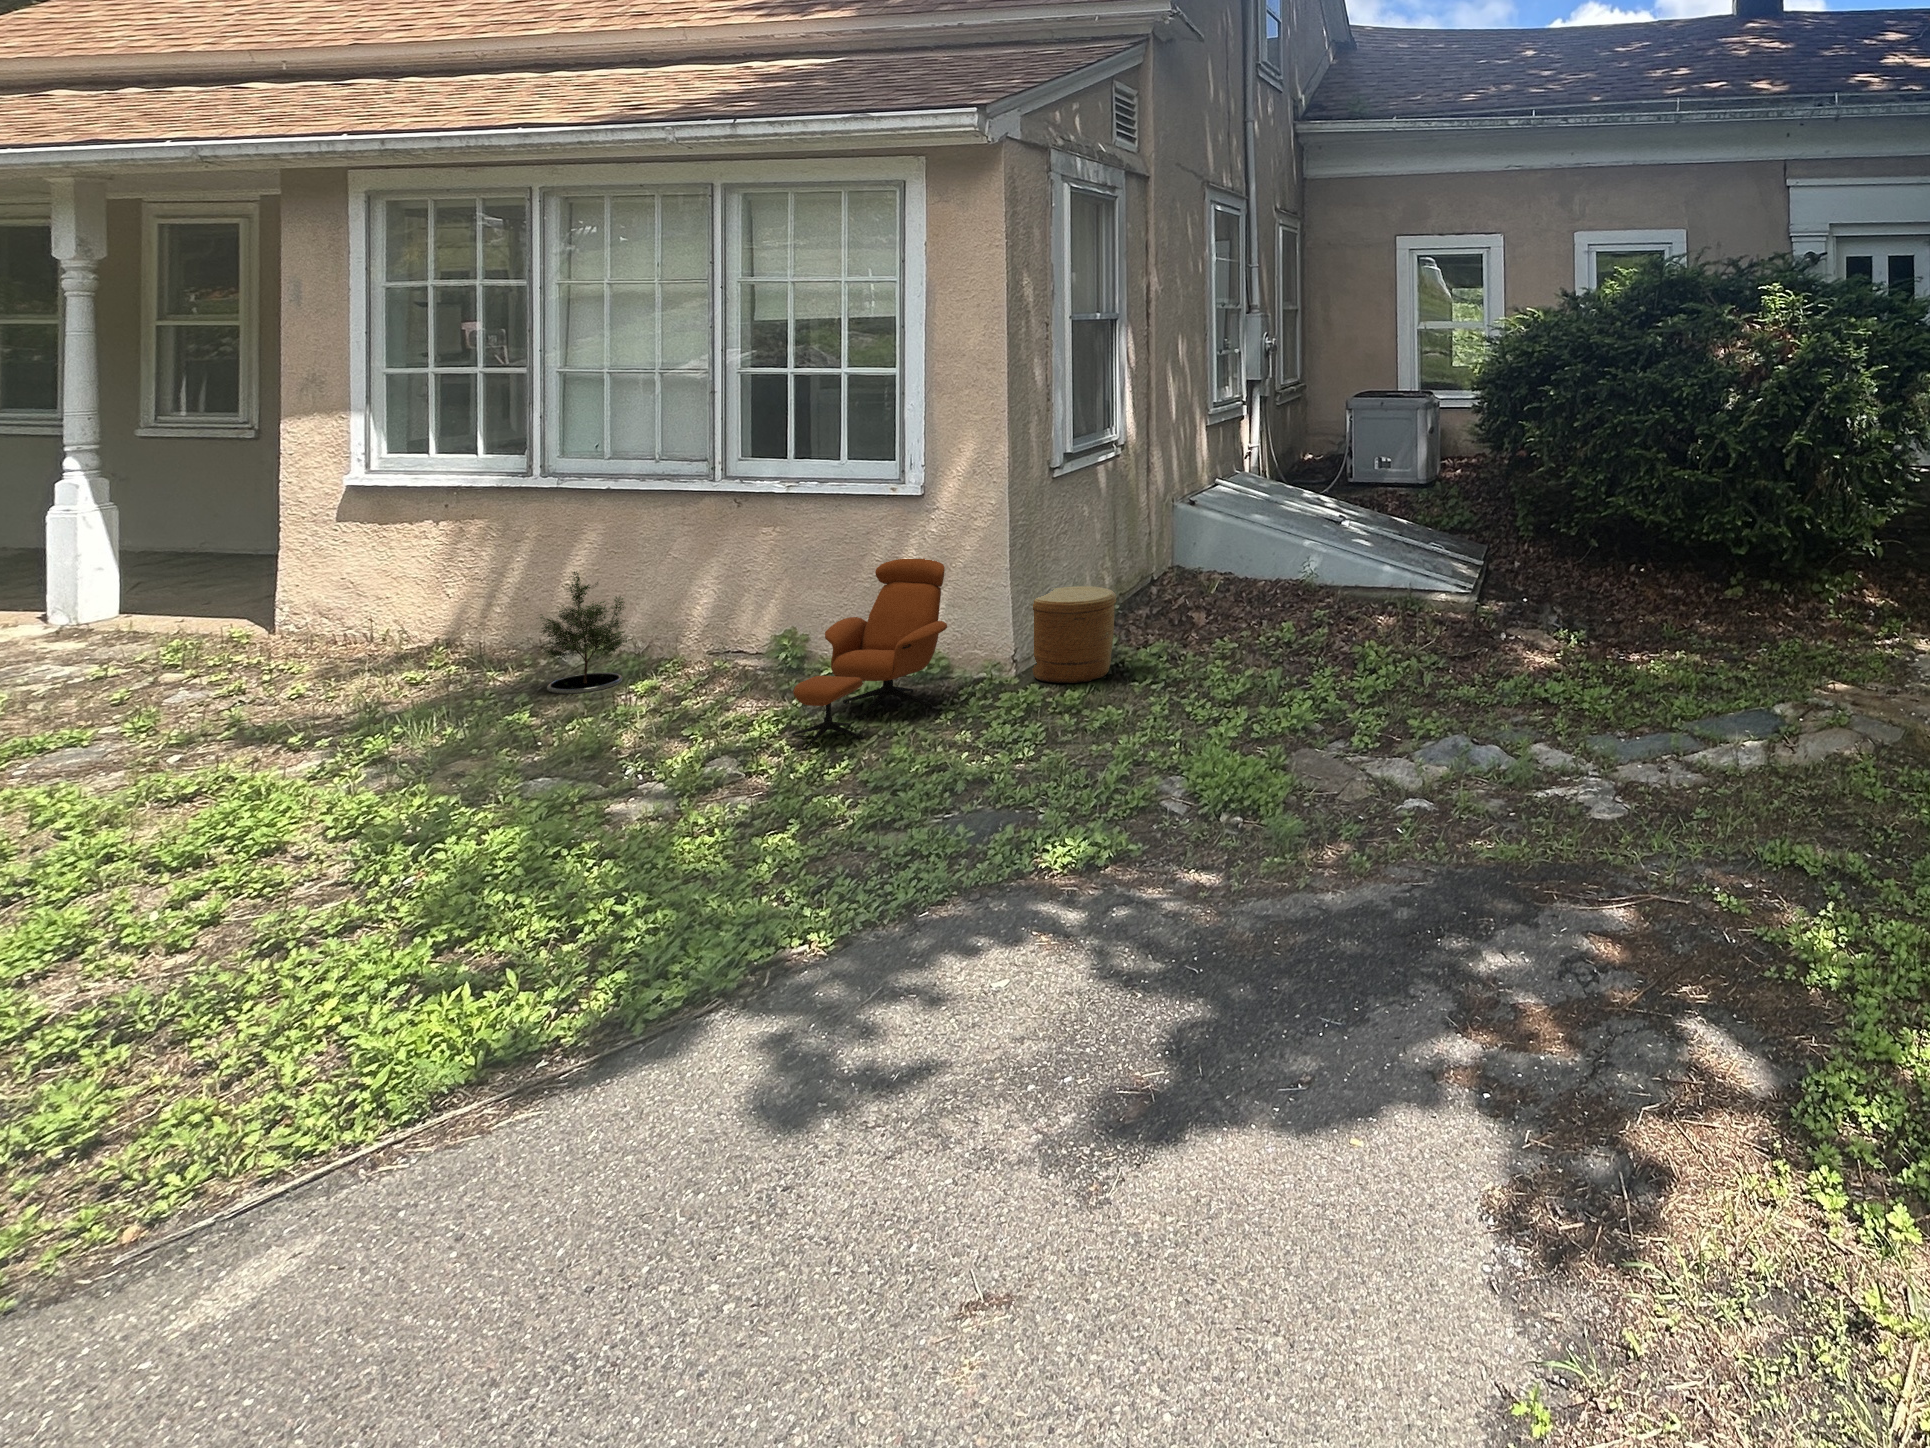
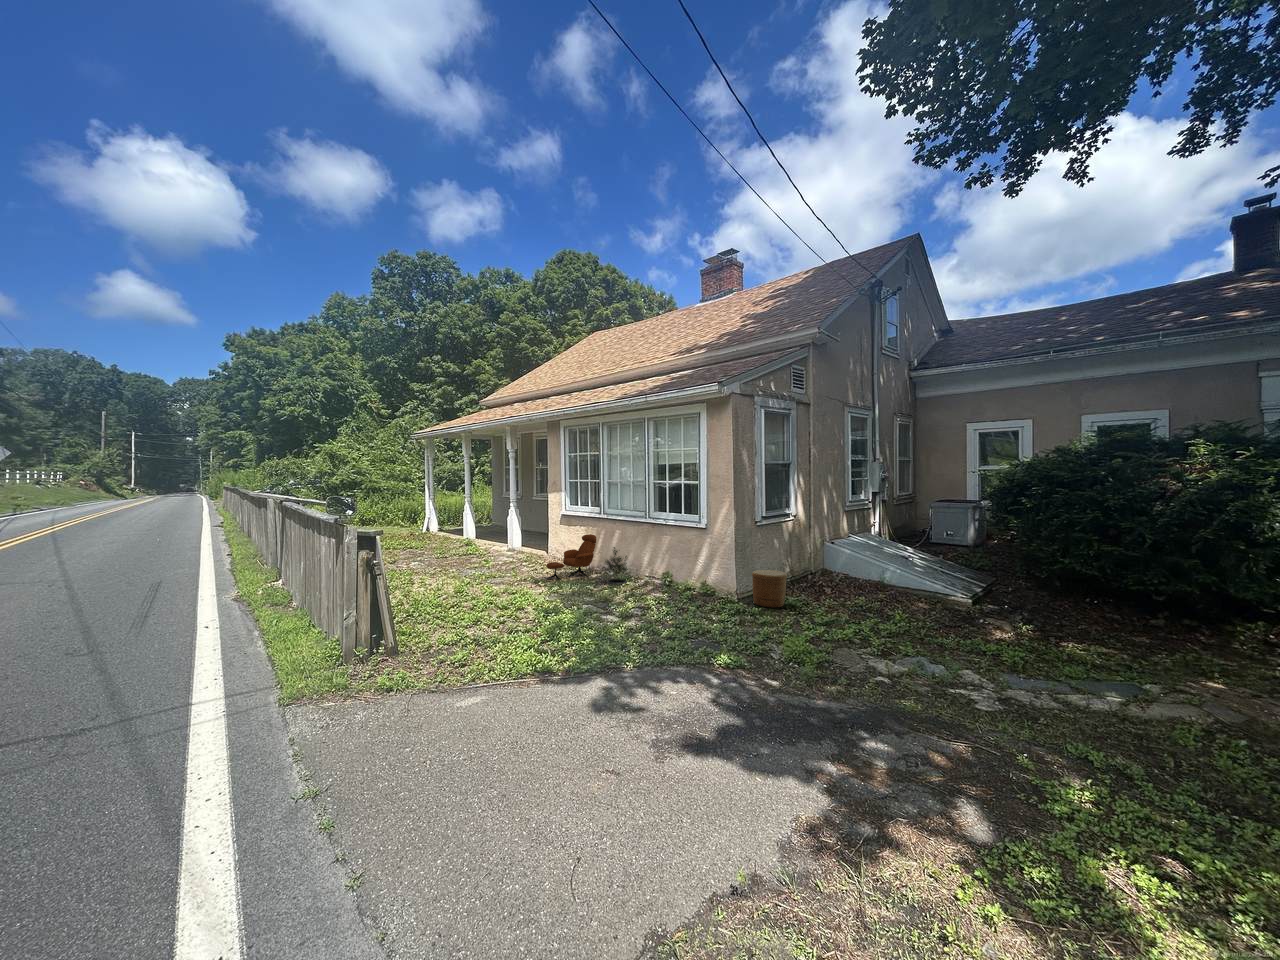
lounge chair: present [792,559,947,750] -> present [546,534,597,580]

